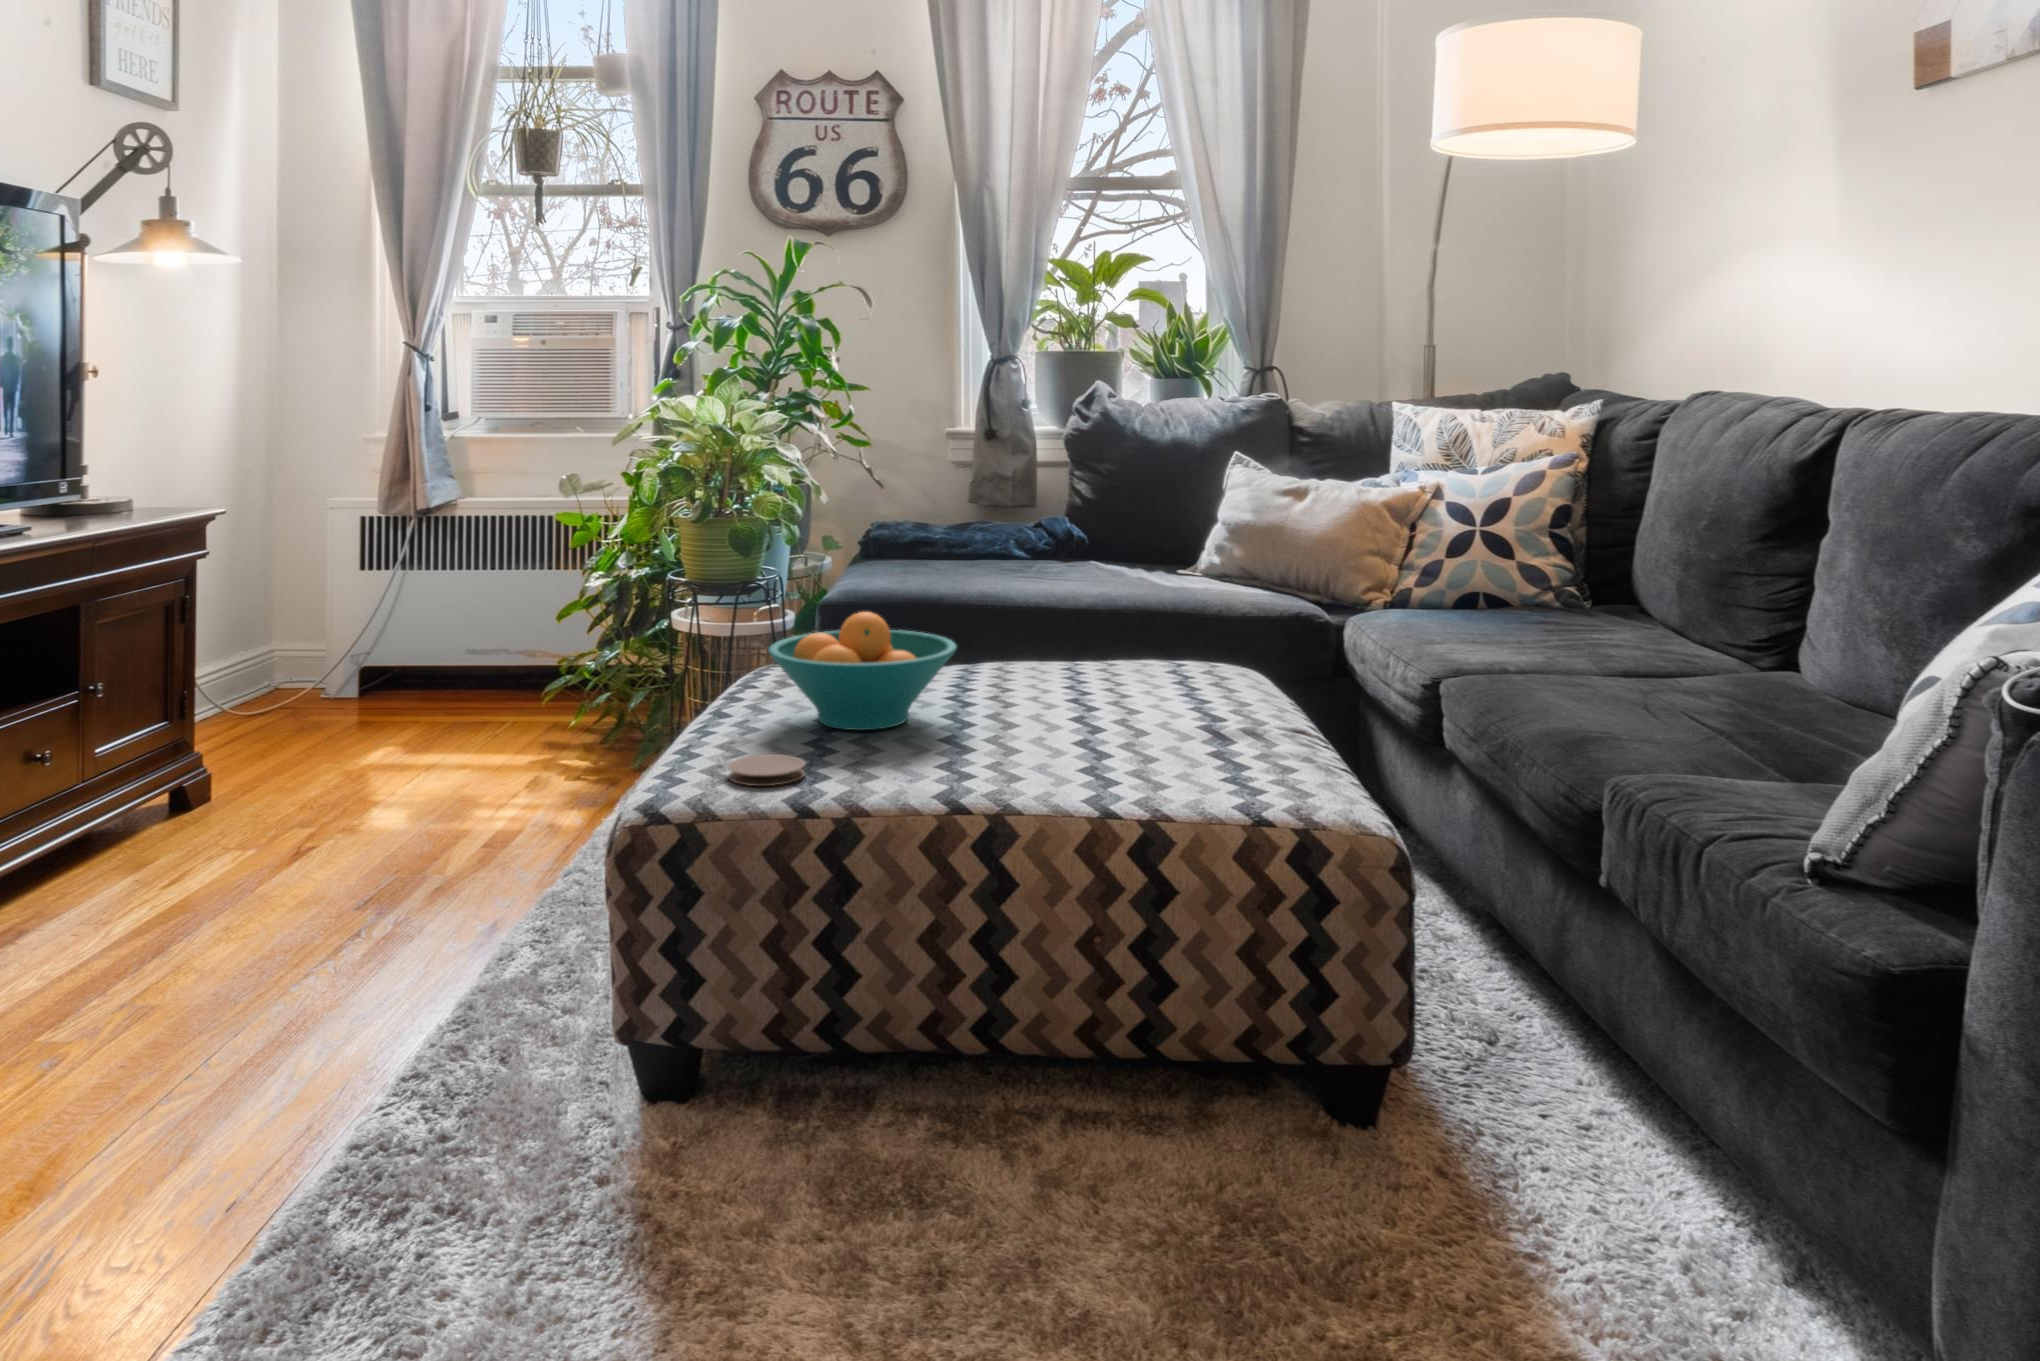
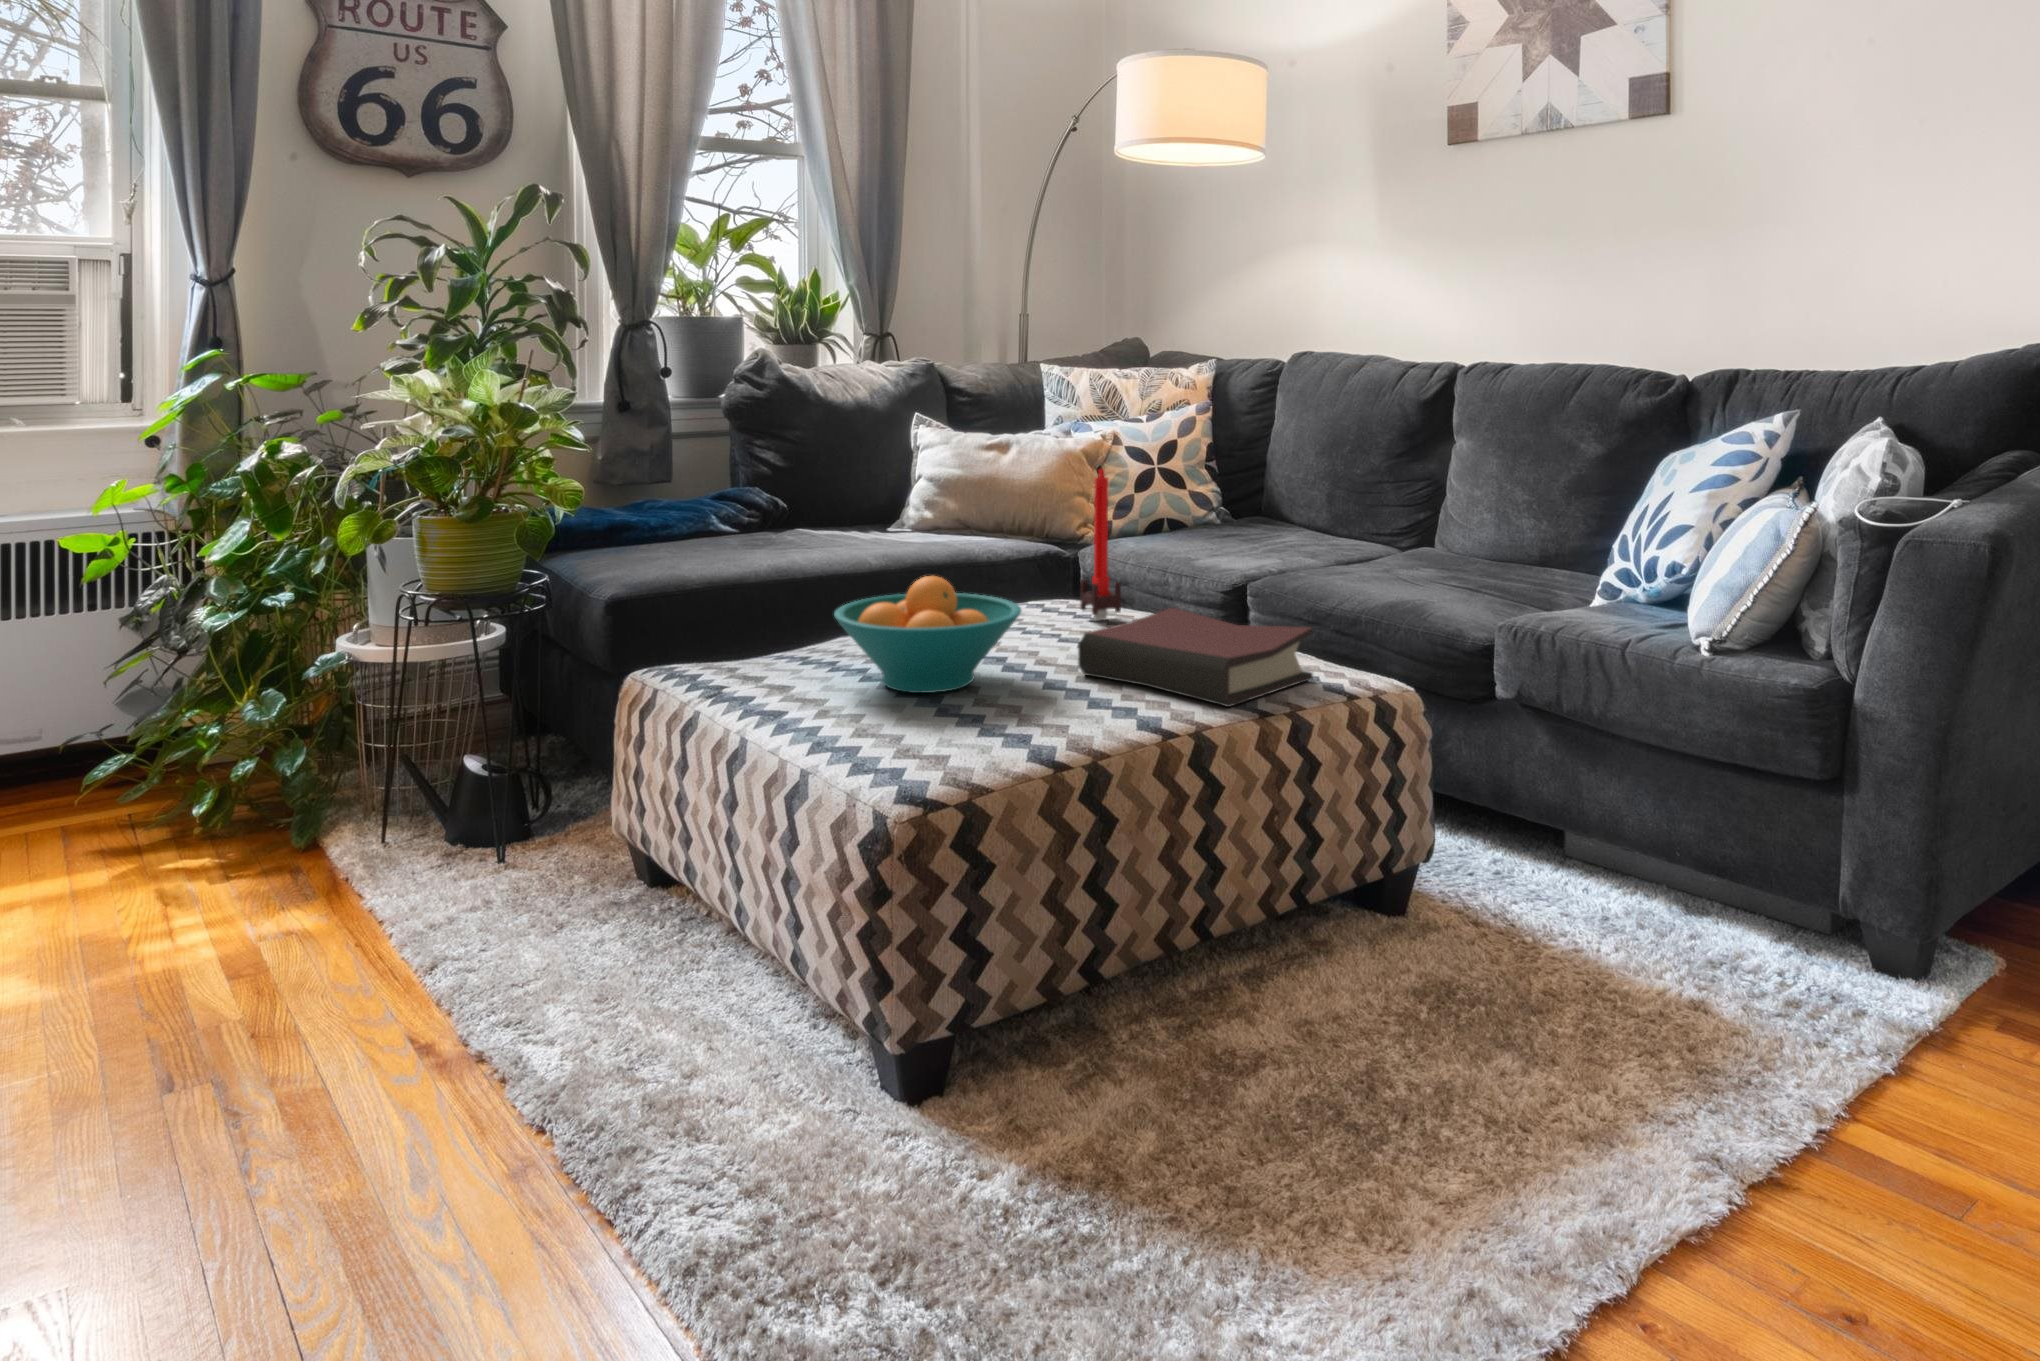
candle: none [1161,518,1198,690] -> present [1080,469,1121,621]
hardback book: none [1009,680,1236,796] -> present [1078,607,1313,707]
coaster: present [728,754,805,786] -> none [934,719,1011,751]

